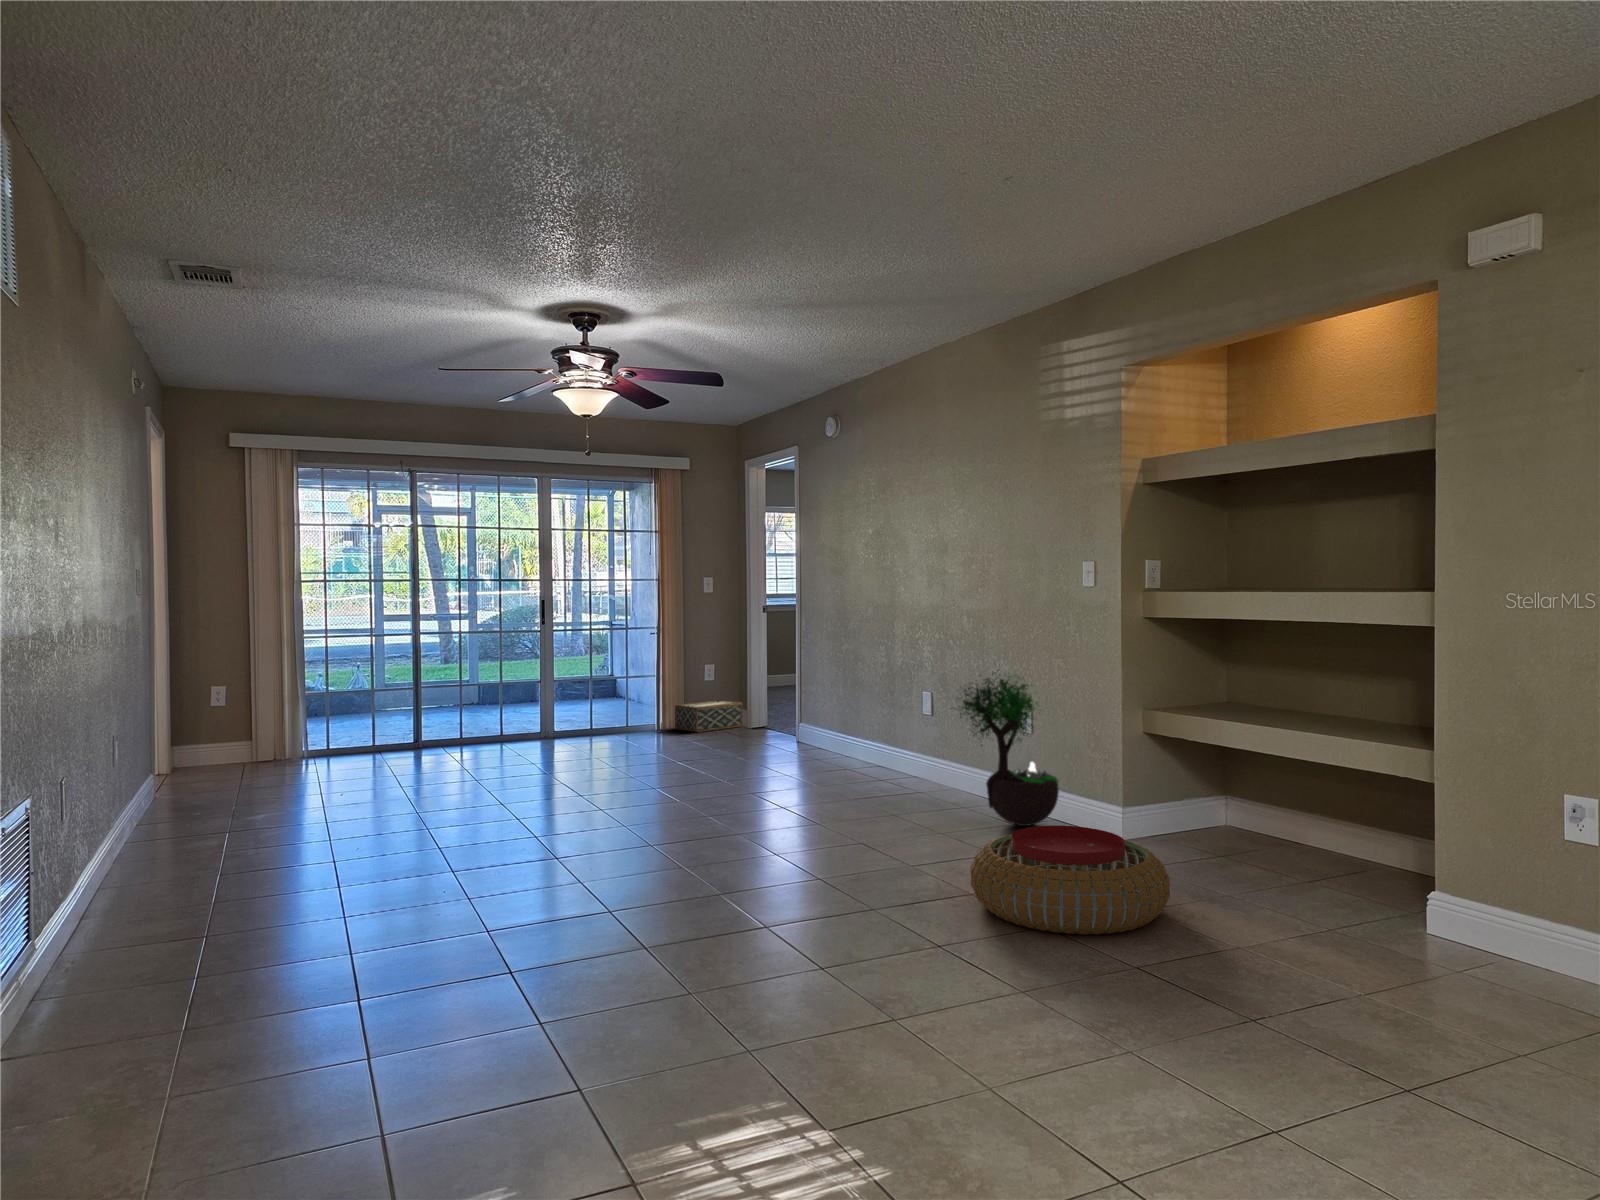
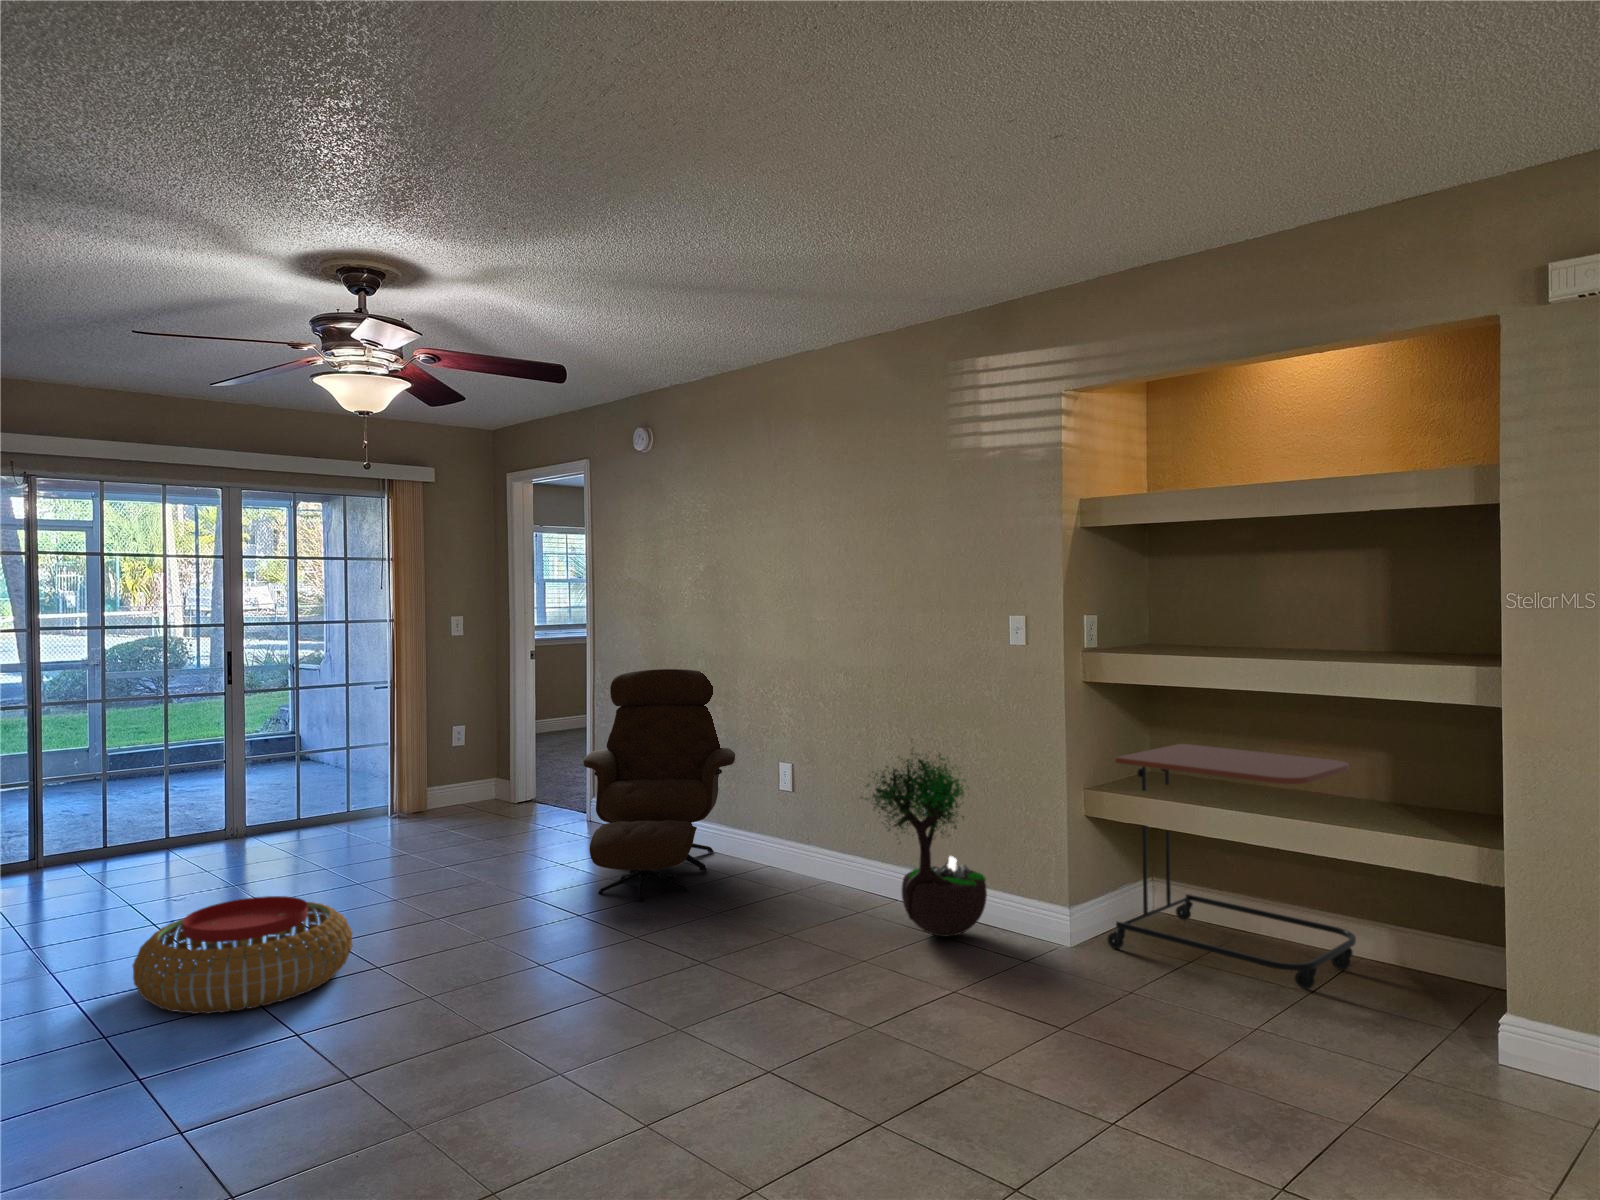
lounge chair: none [766,616,897,790] -> present [583,669,735,901]
side table: none [1156,676,1377,880] -> present [1107,744,1356,989]
woven basket: present [675,700,743,732] -> none [418,768,505,813]
pouf: present [971,826,1170,935] -> present [133,896,353,1014]

